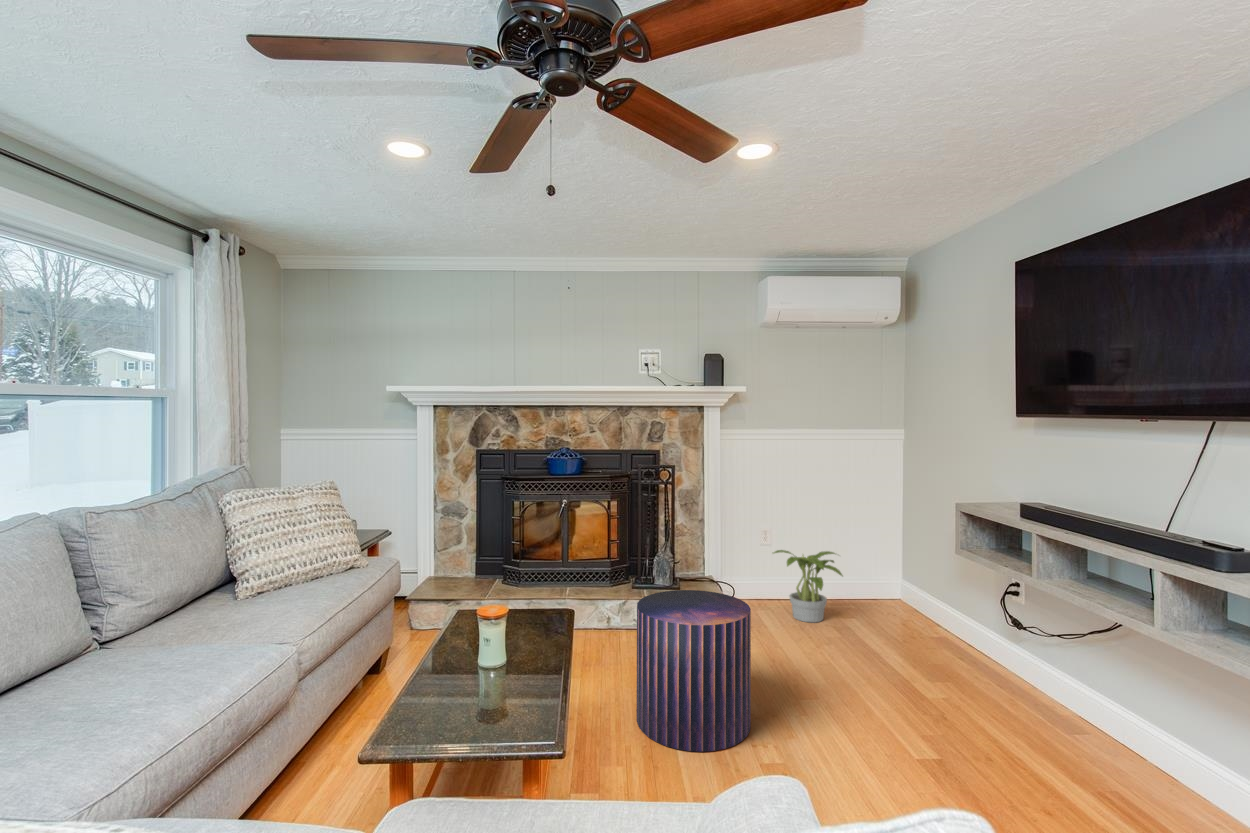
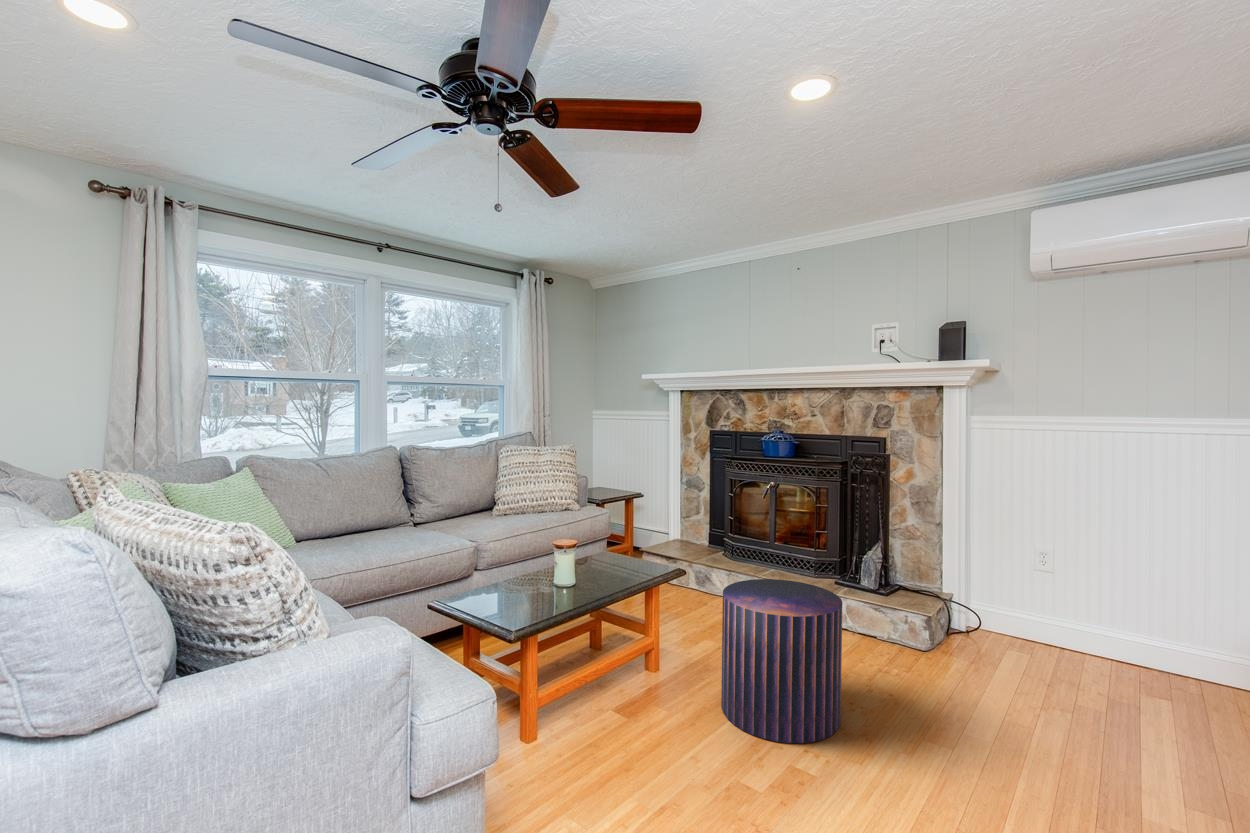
potted plant: present [774,550,843,622] -> none [1023,573,1140,679]

